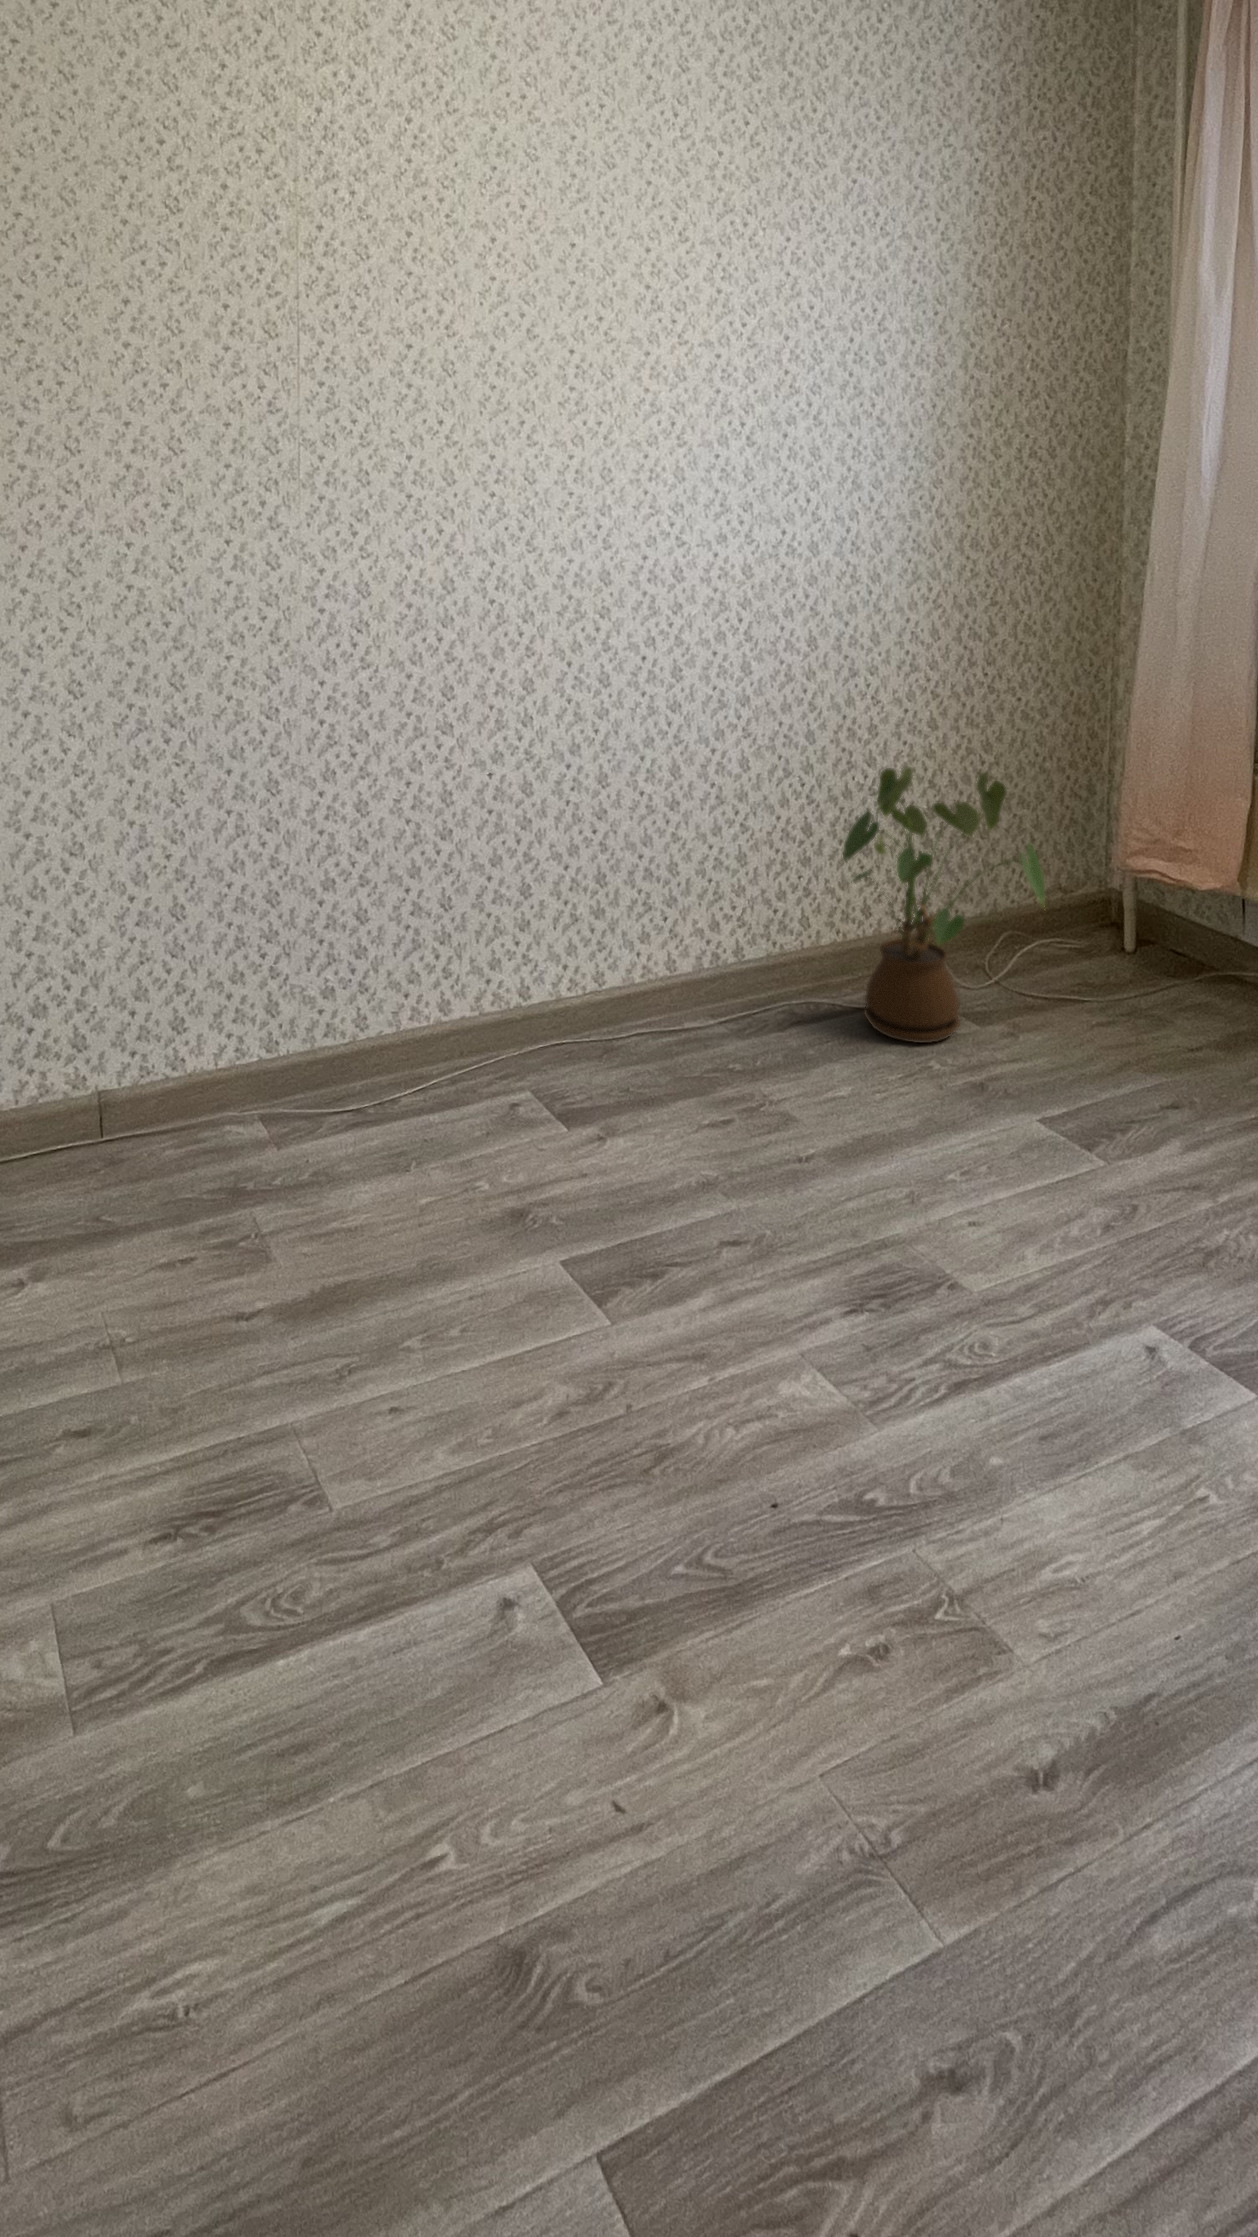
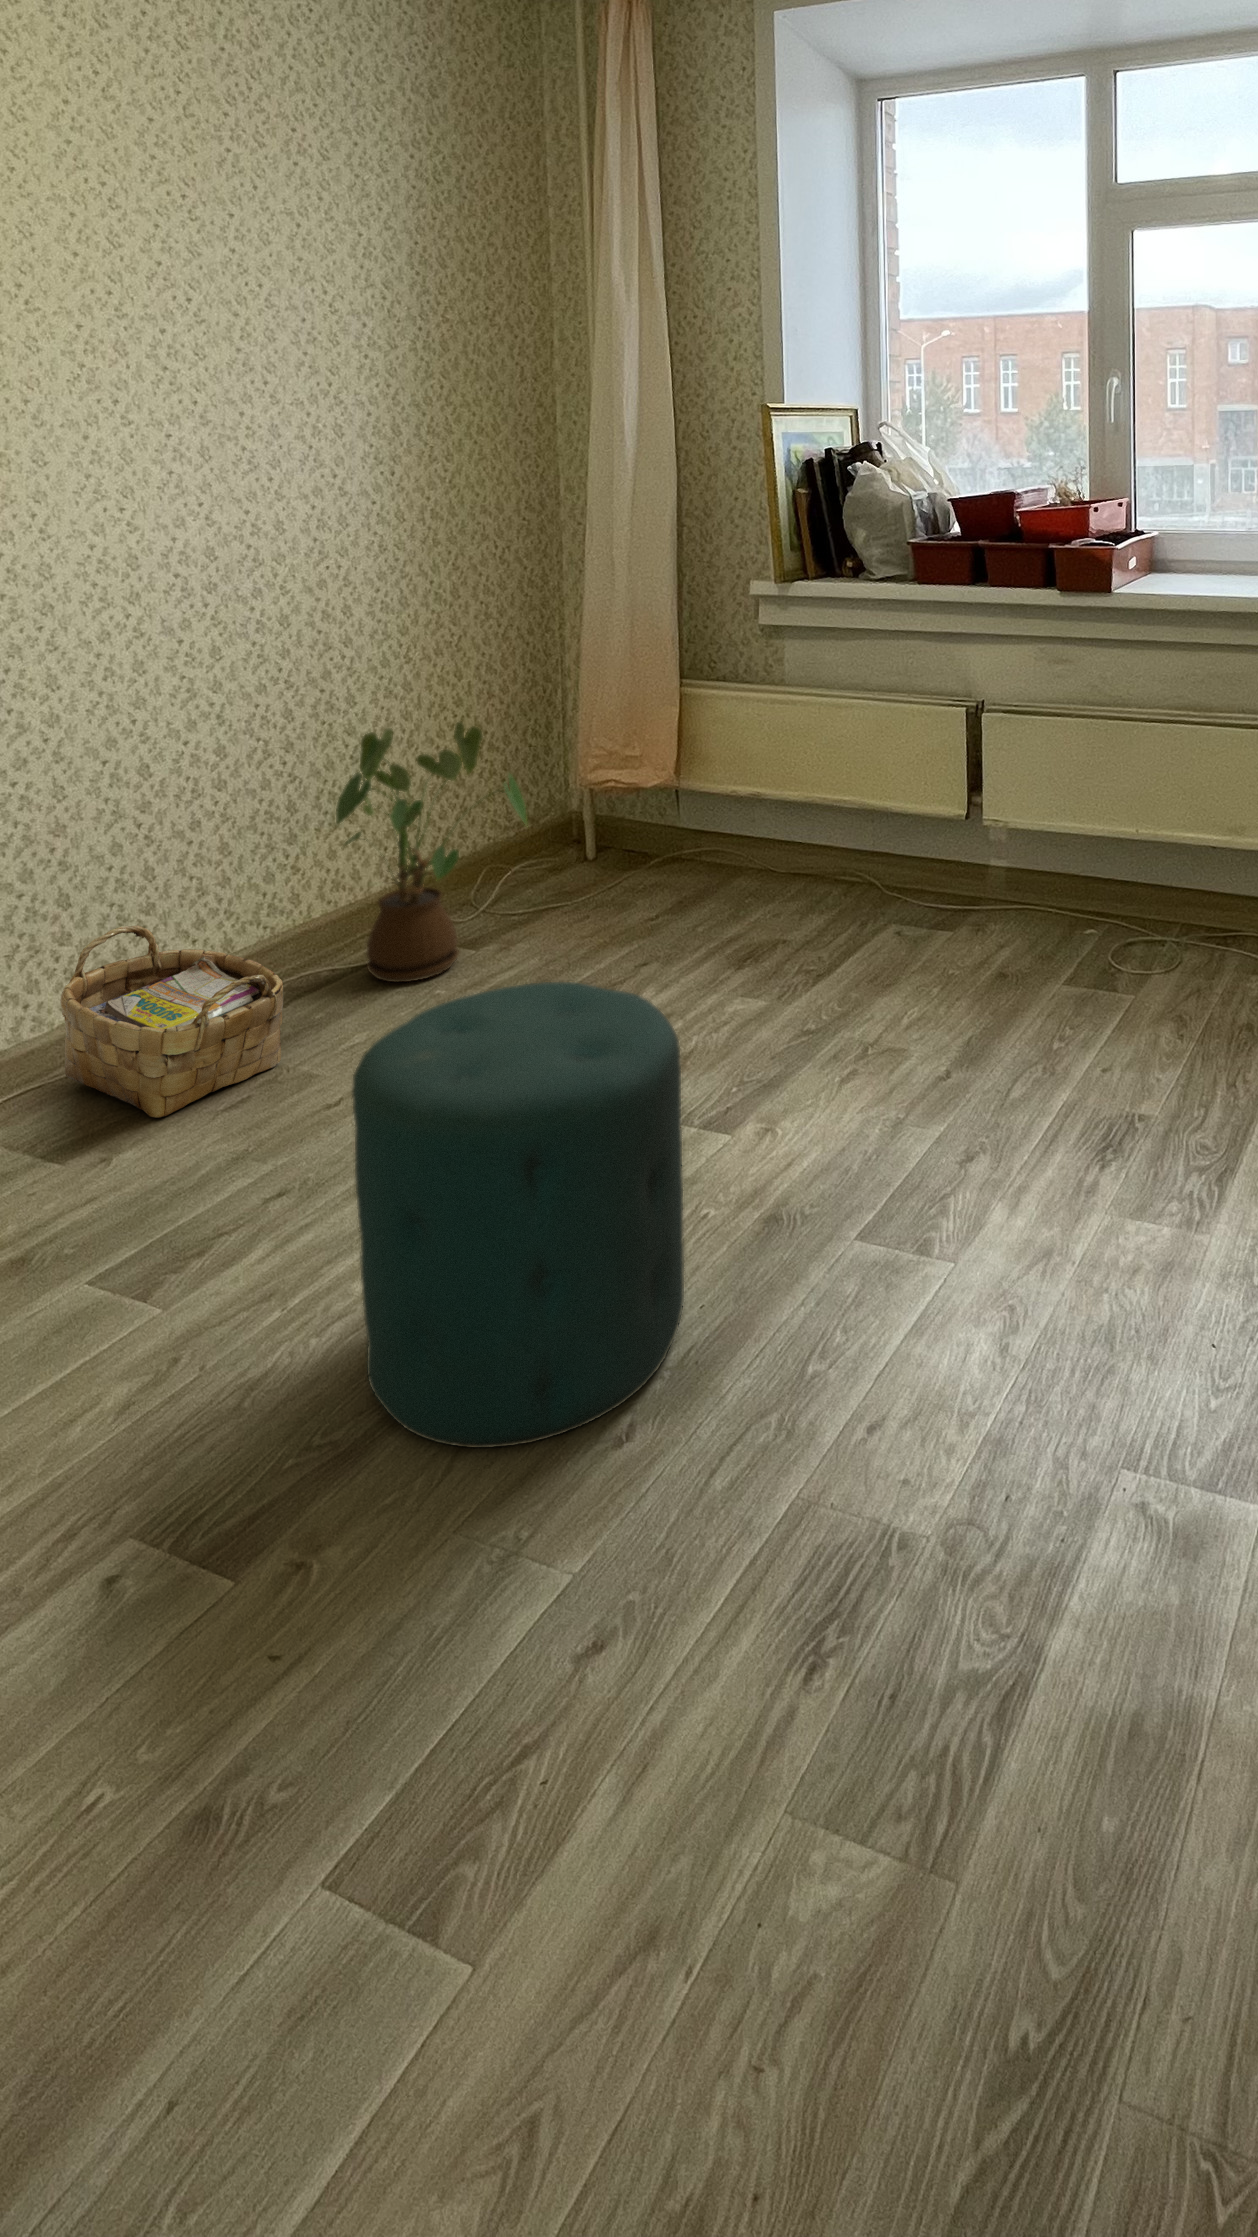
woven basket: none [586,915,773,1112] -> present [60,925,283,1118]
ottoman: none [767,1121,1170,1724] -> present [352,982,684,1448]

